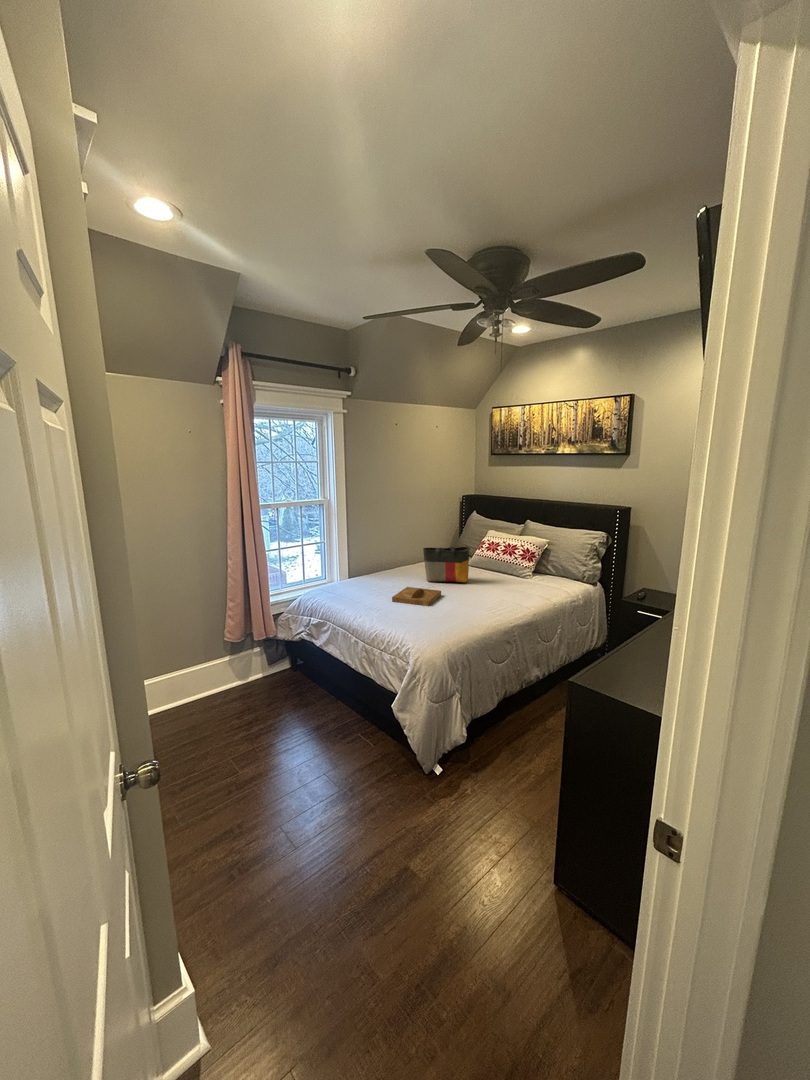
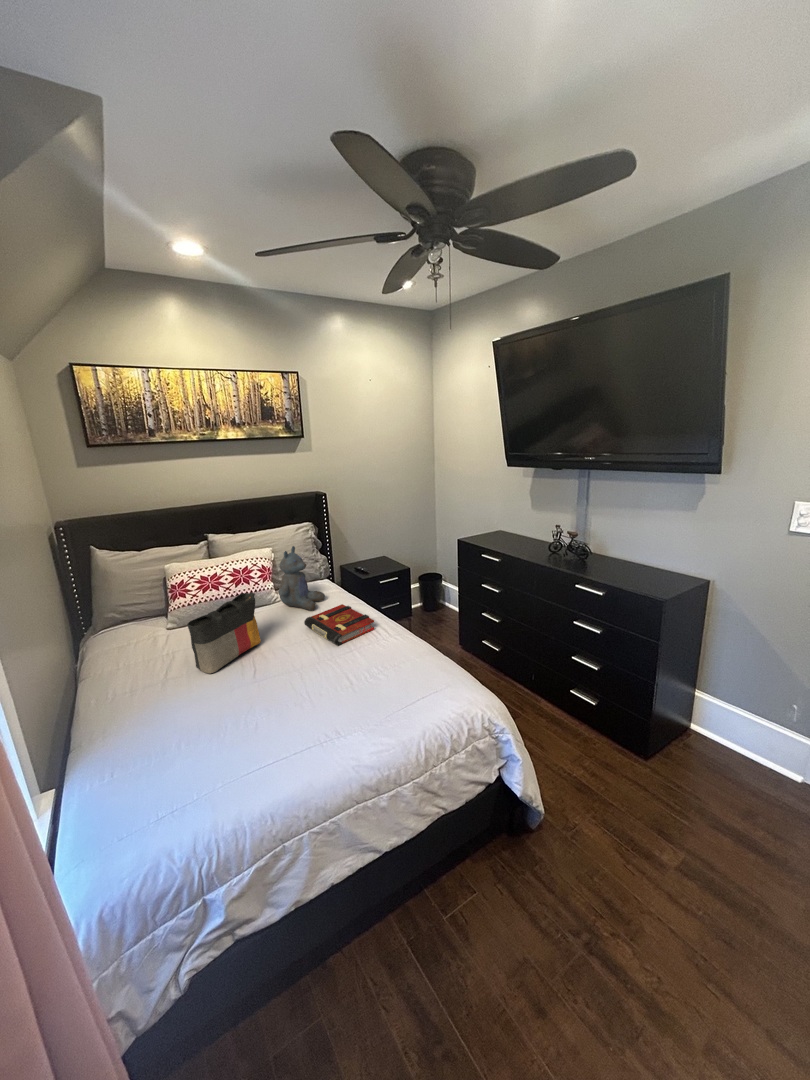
stuffed bear: none [508,535,547,586] -> present [279,546,325,611]
book: none [482,581,532,604] -> present [304,604,374,645]
tray: present [392,587,441,606] -> none [238,669,329,732]

